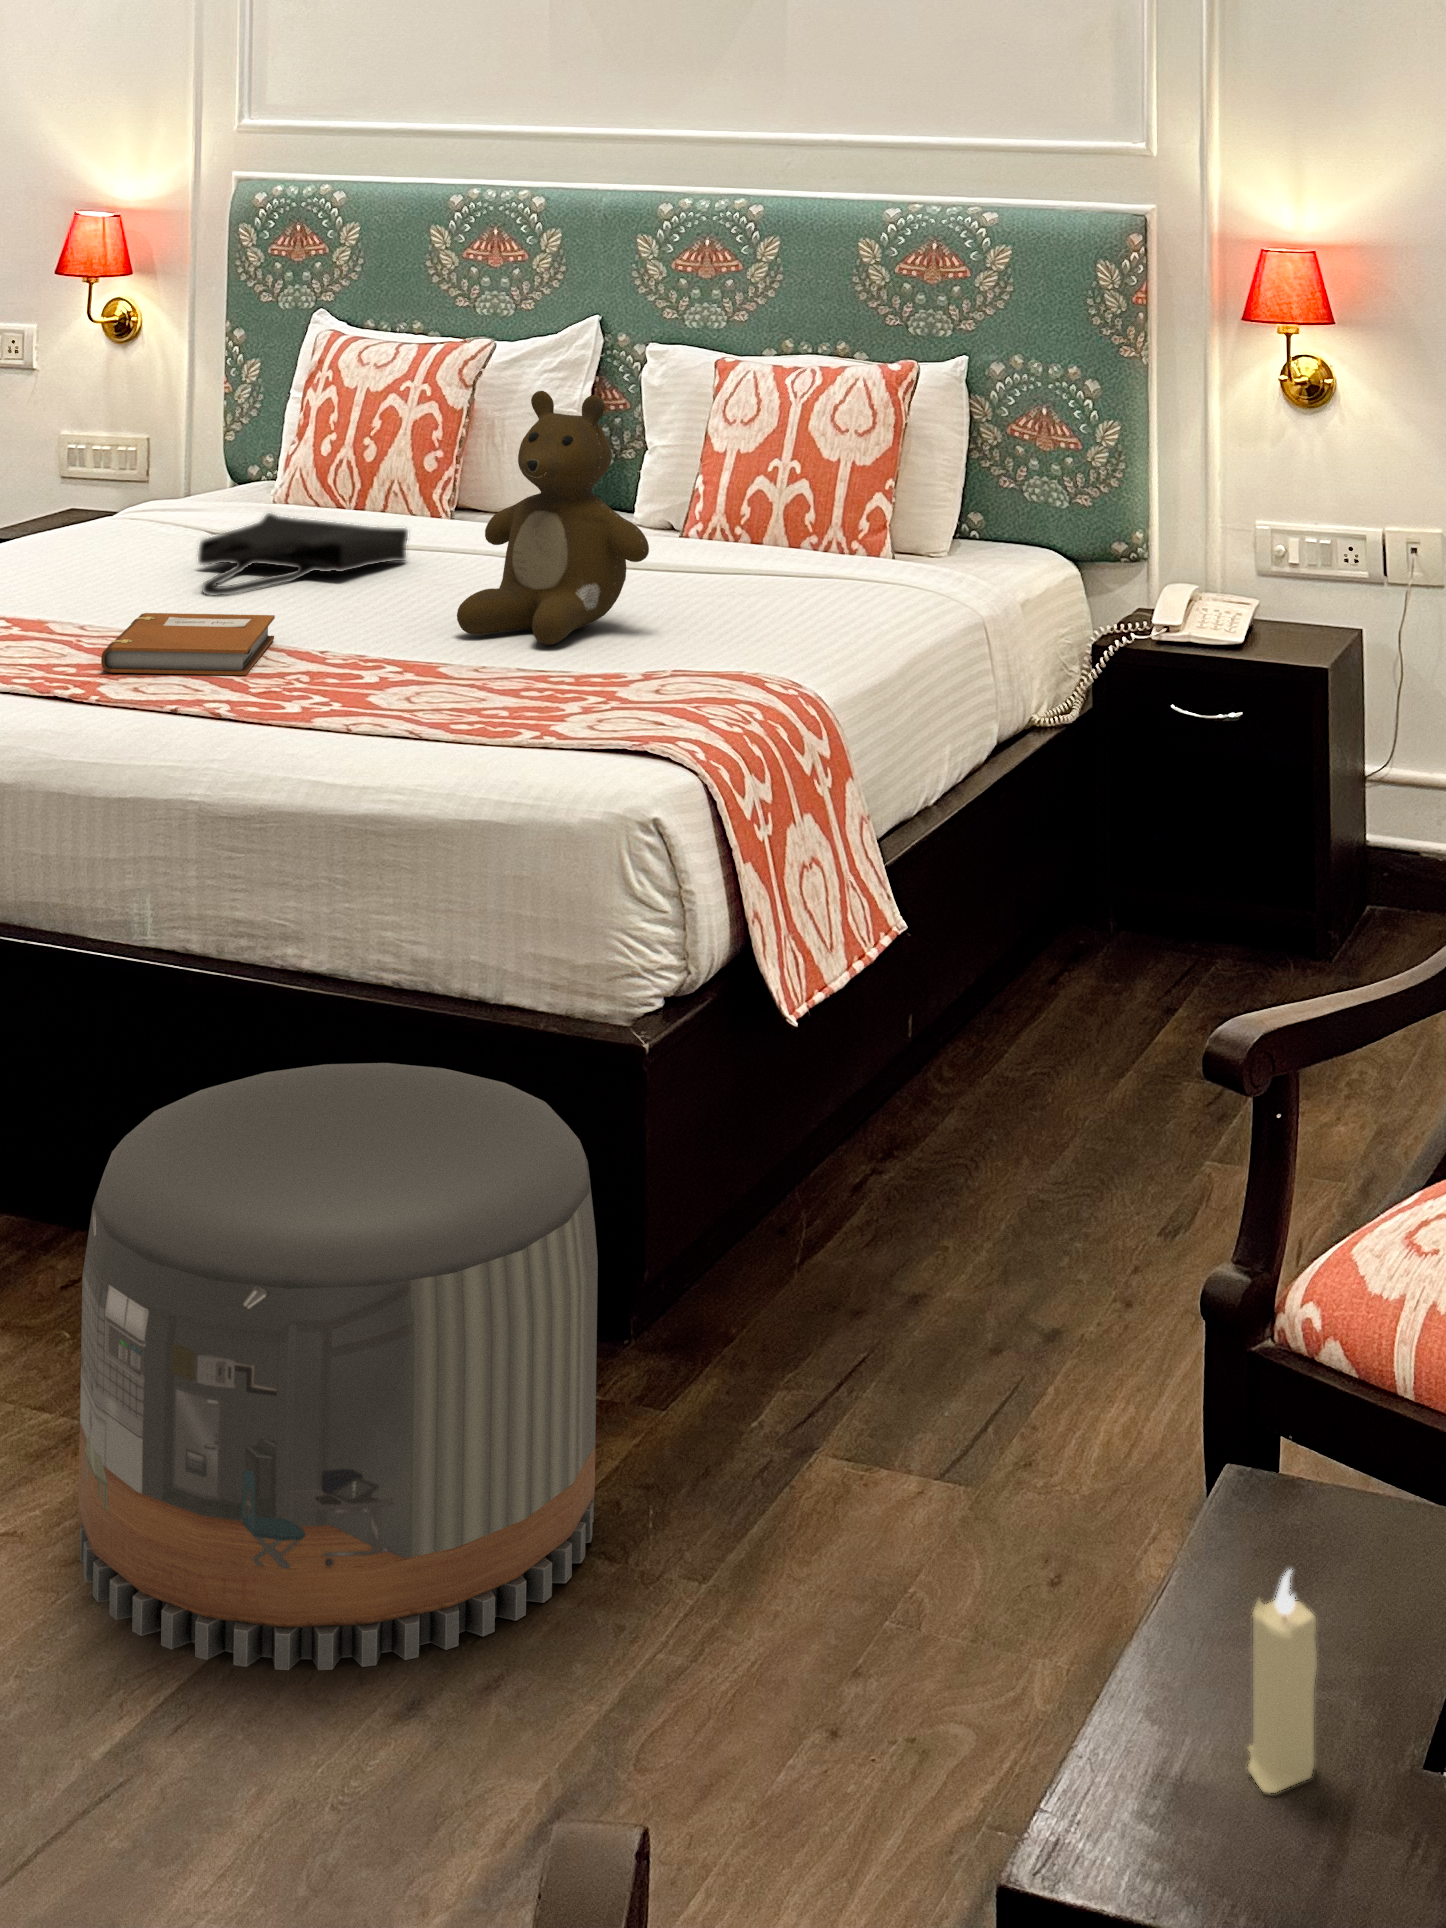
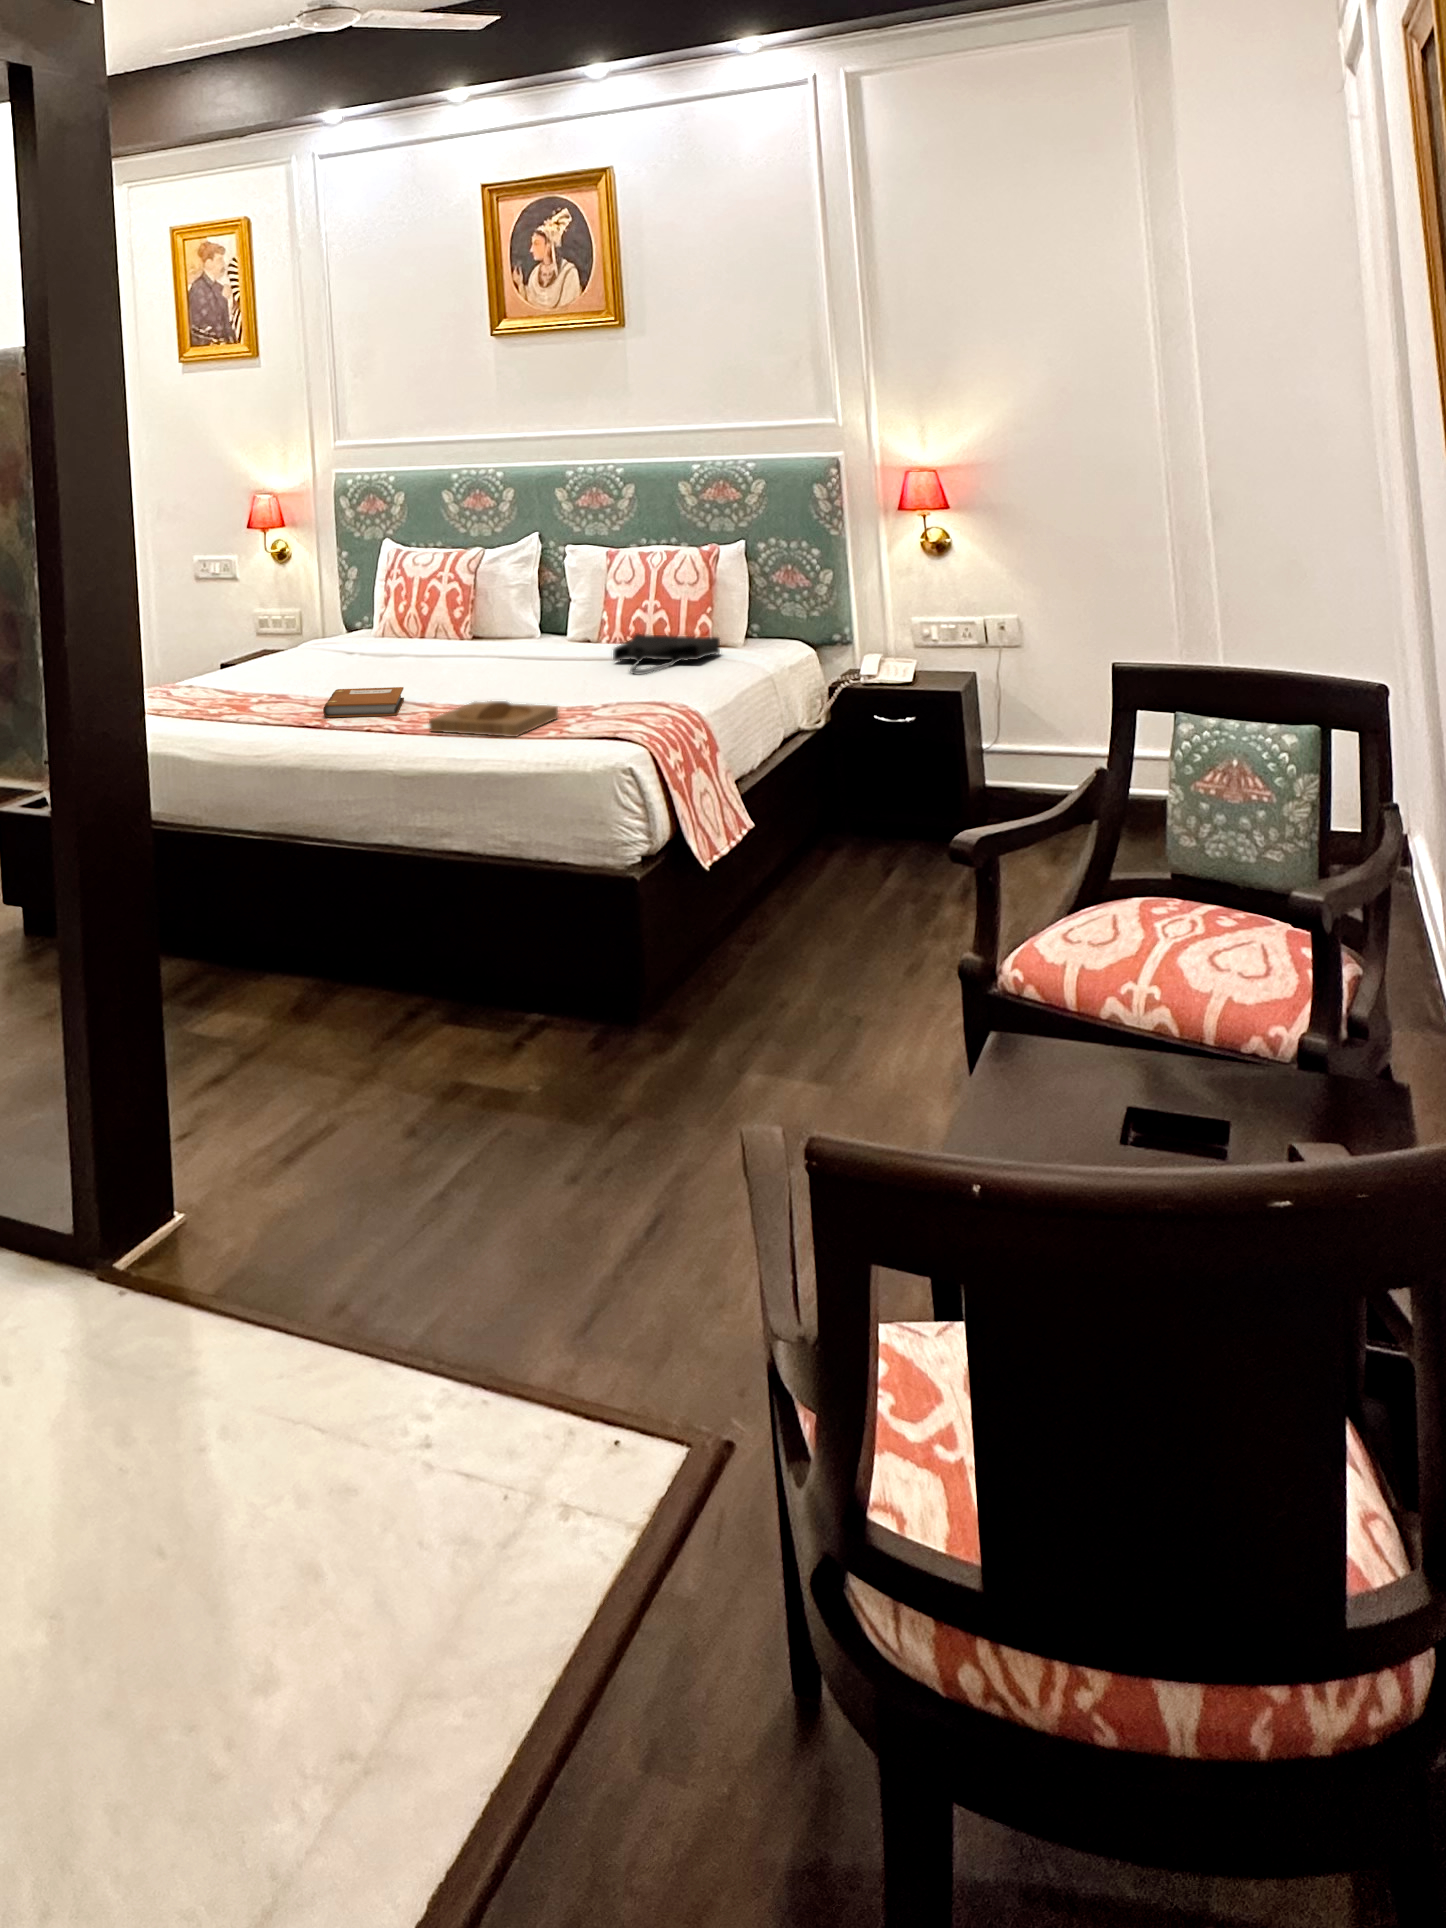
teddy bear: present [457,391,649,645] -> none [496,566,593,695]
tote bag: present [198,513,408,595] -> present [613,634,720,675]
tray: none [295,656,554,738] -> present [429,701,559,737]
pouf: present [78,1063,598,1670] -> none [383,889,643,1168]
candle: present [1248,1570,1317,1793] -> none [1029,1042,1066,1144]

